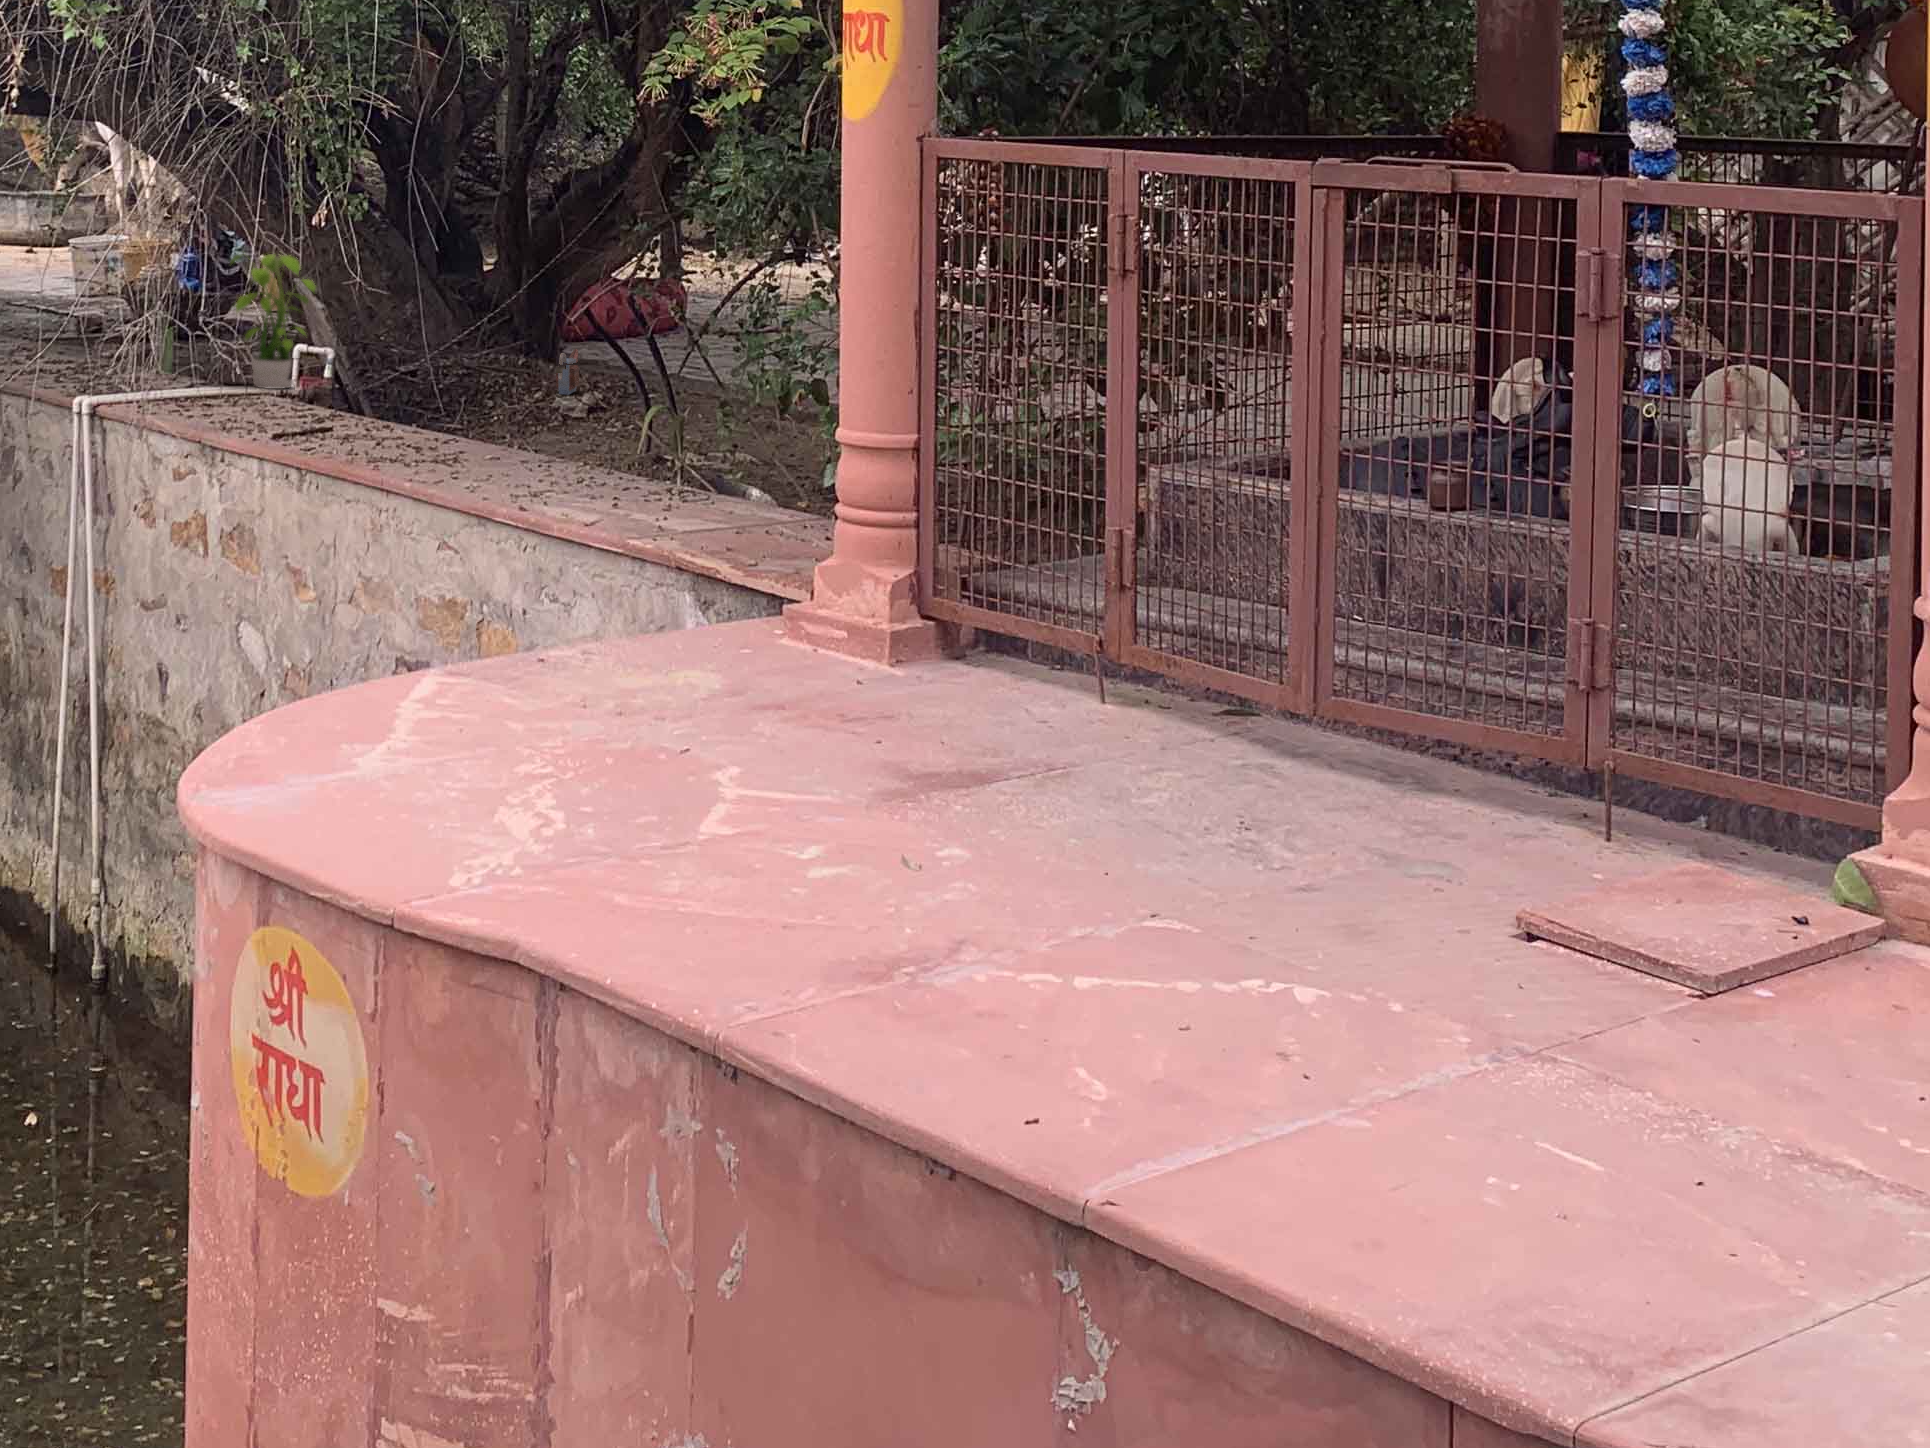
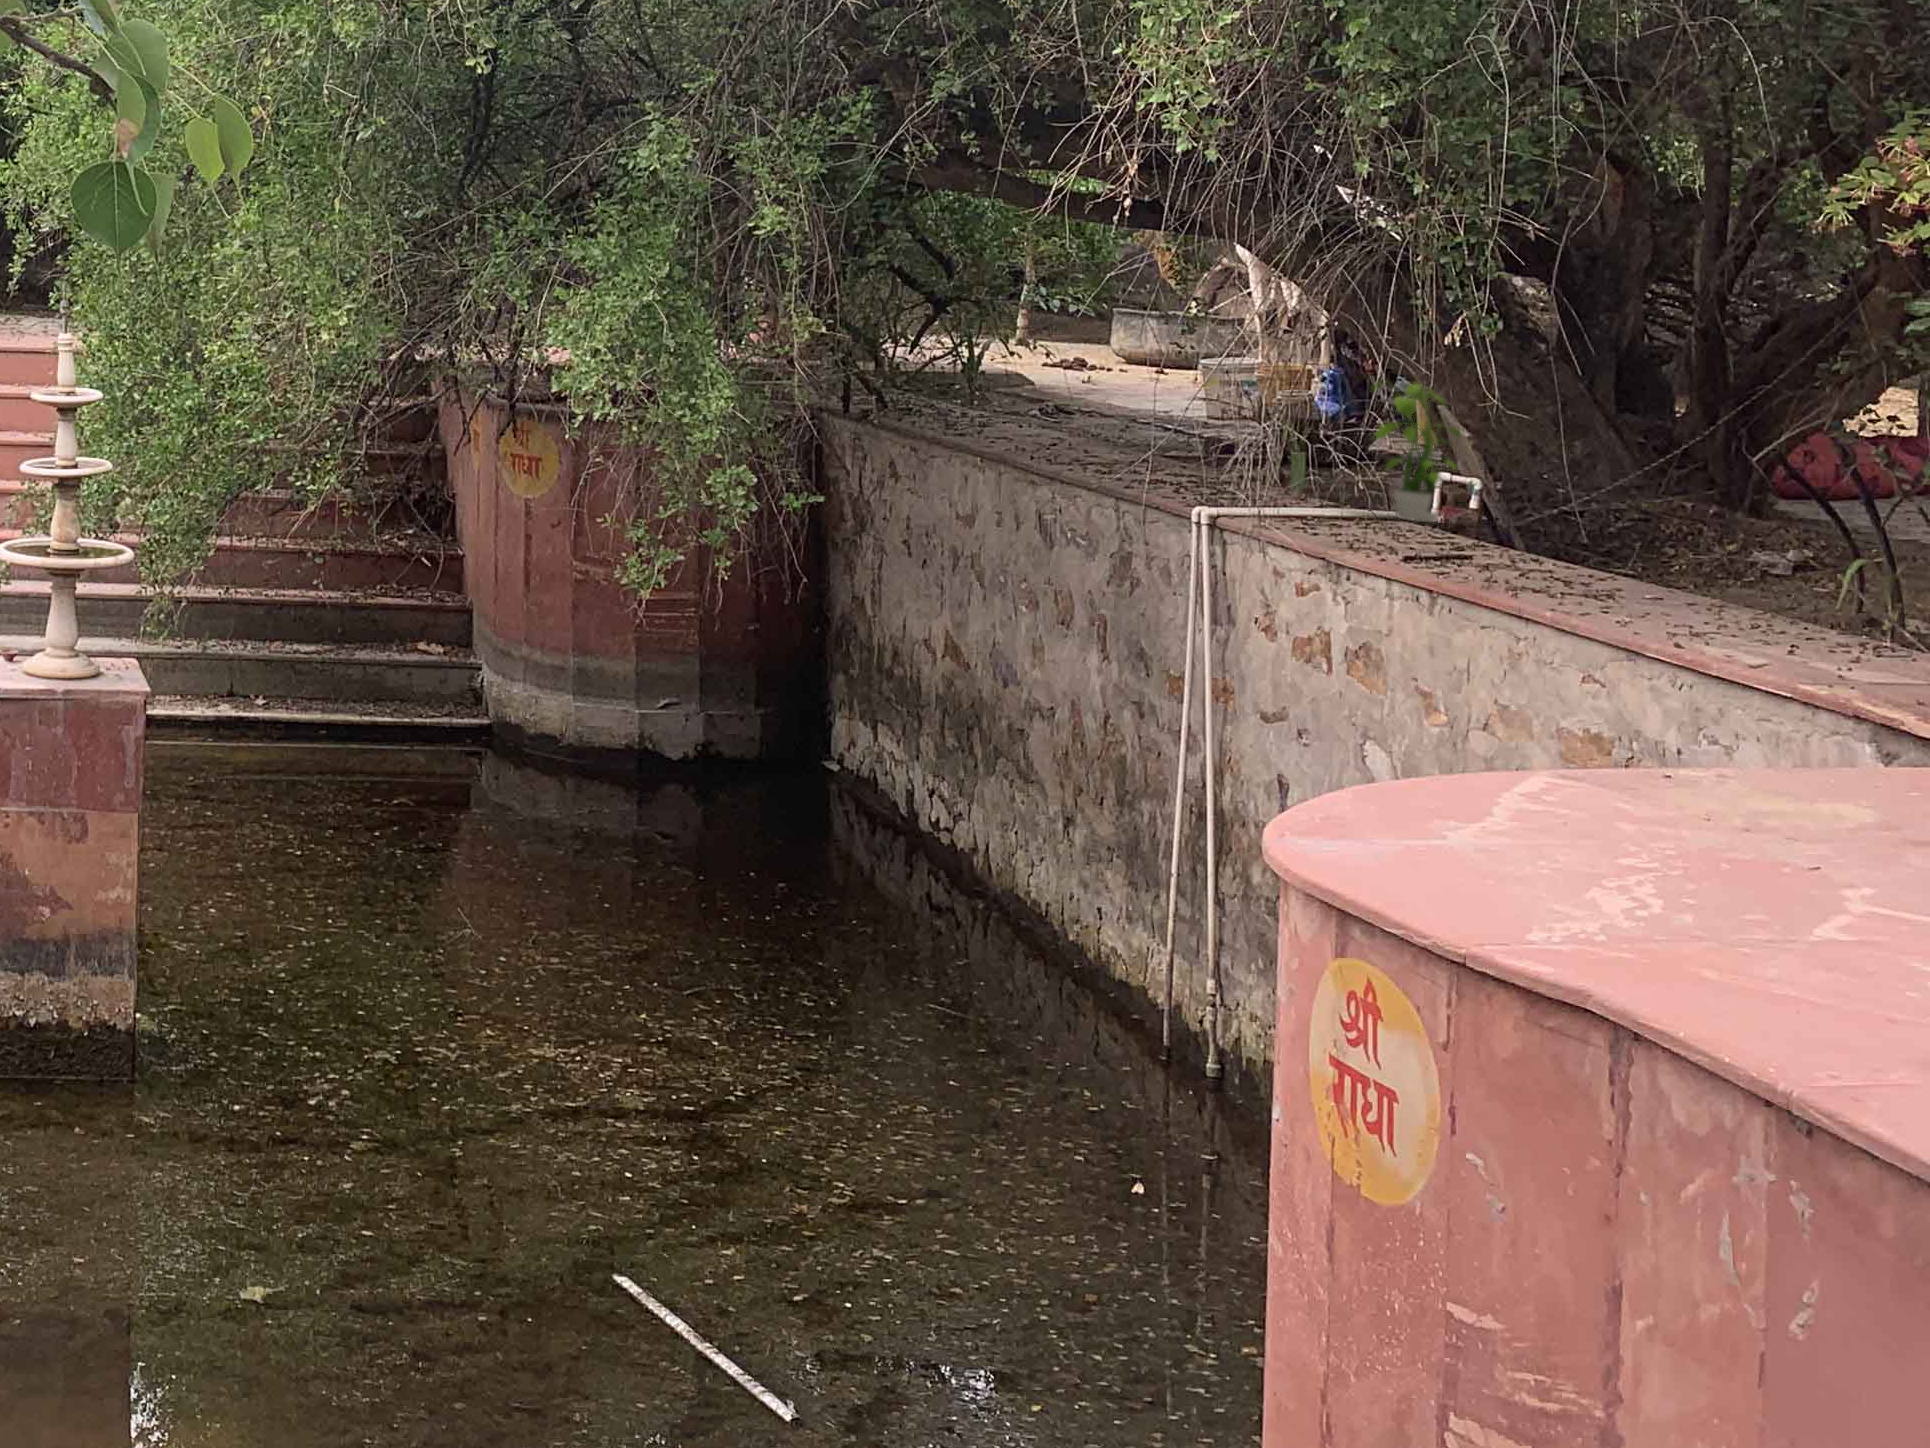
watering can: present [556,349,579,395] -> none [1767,509,1798,558]

